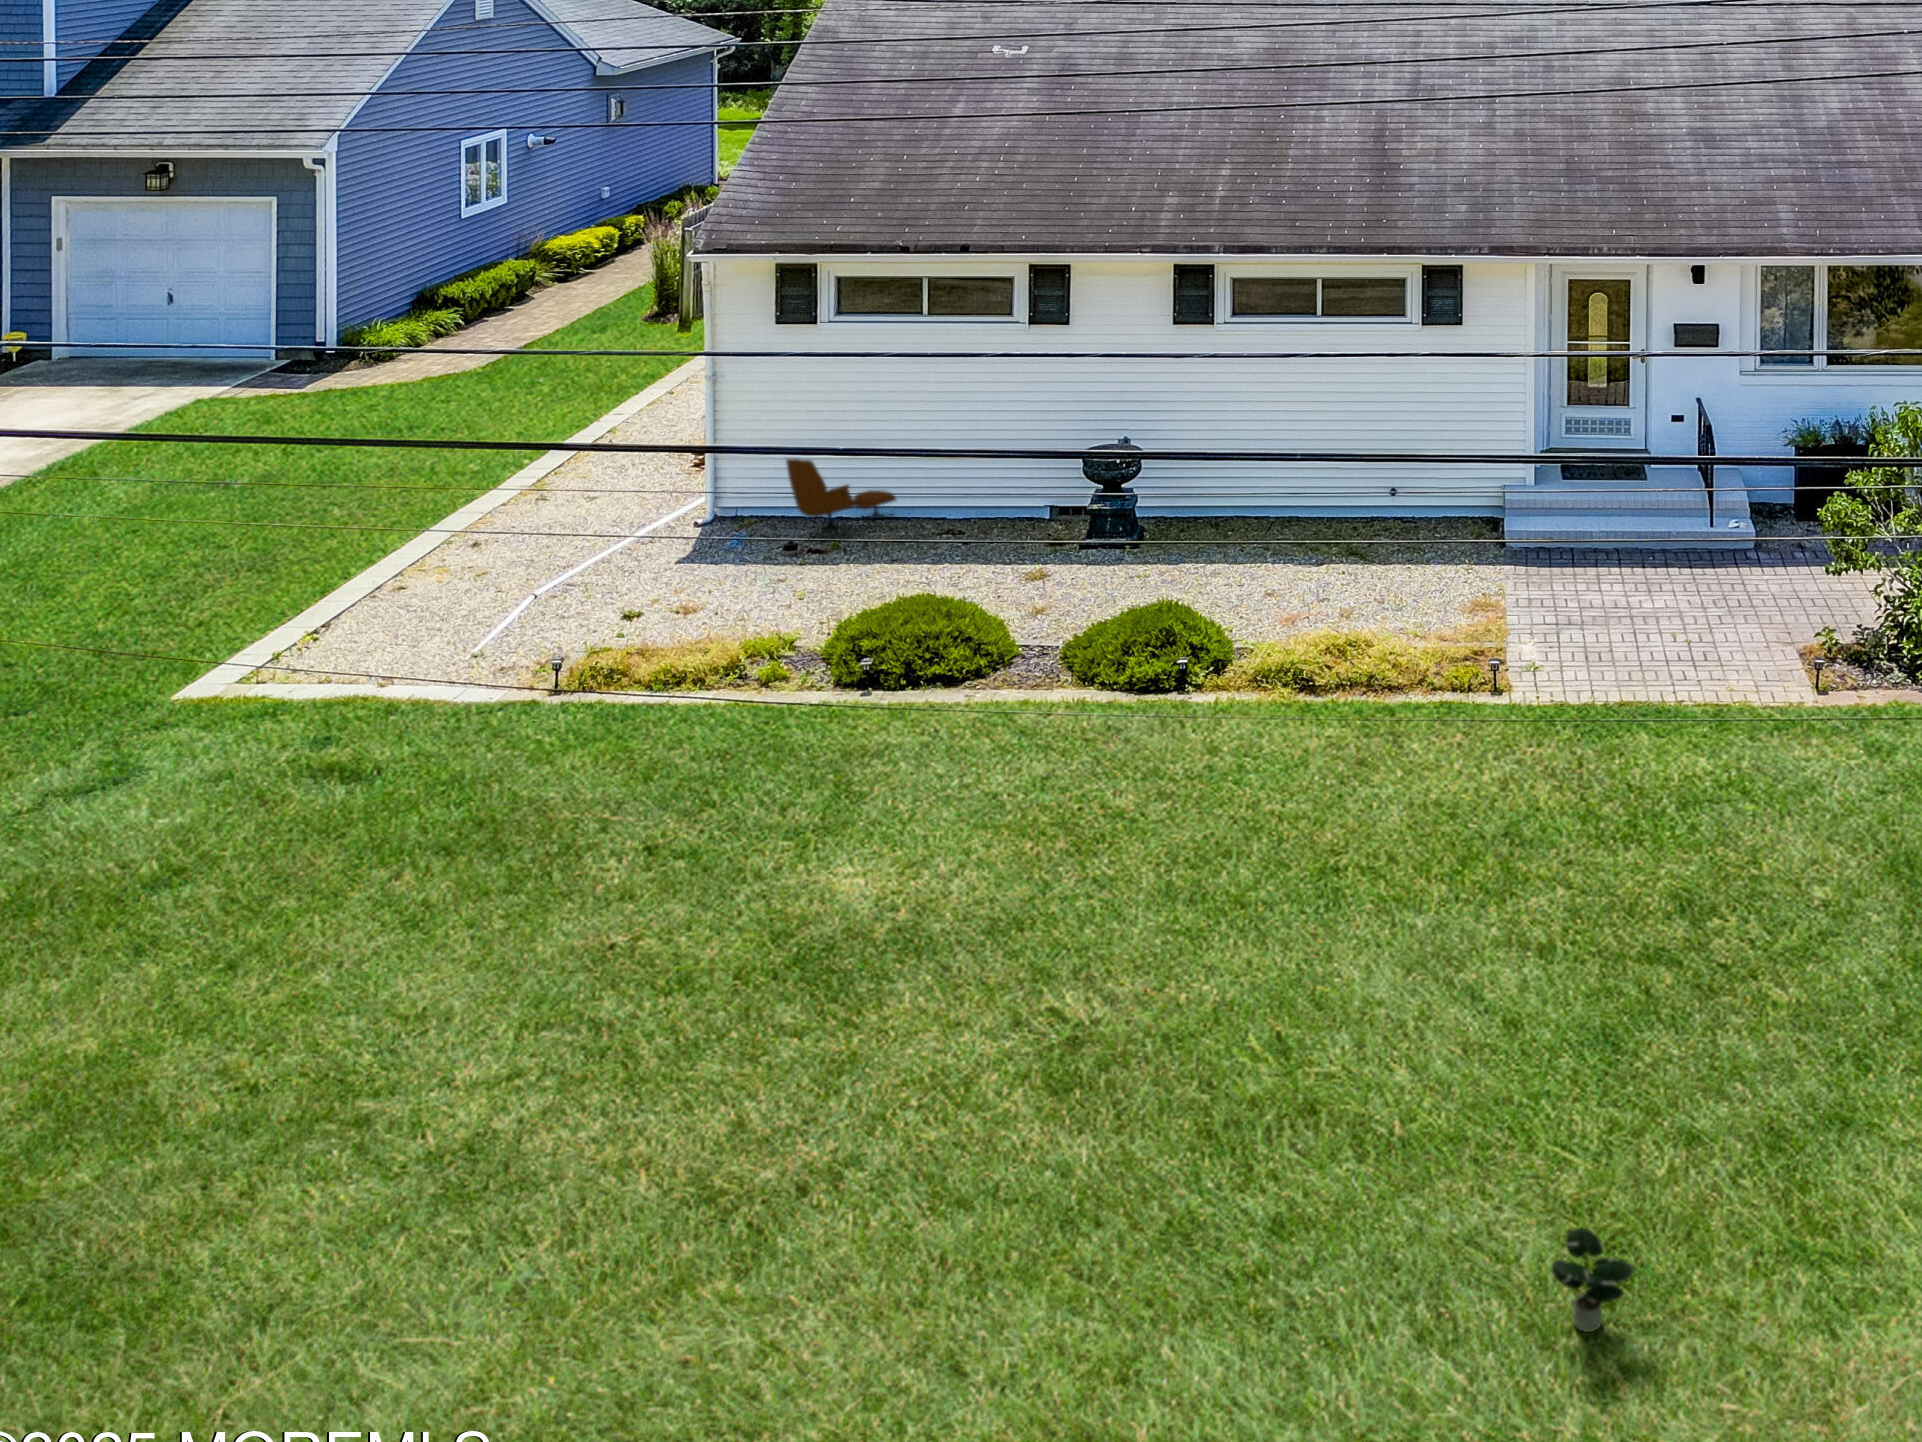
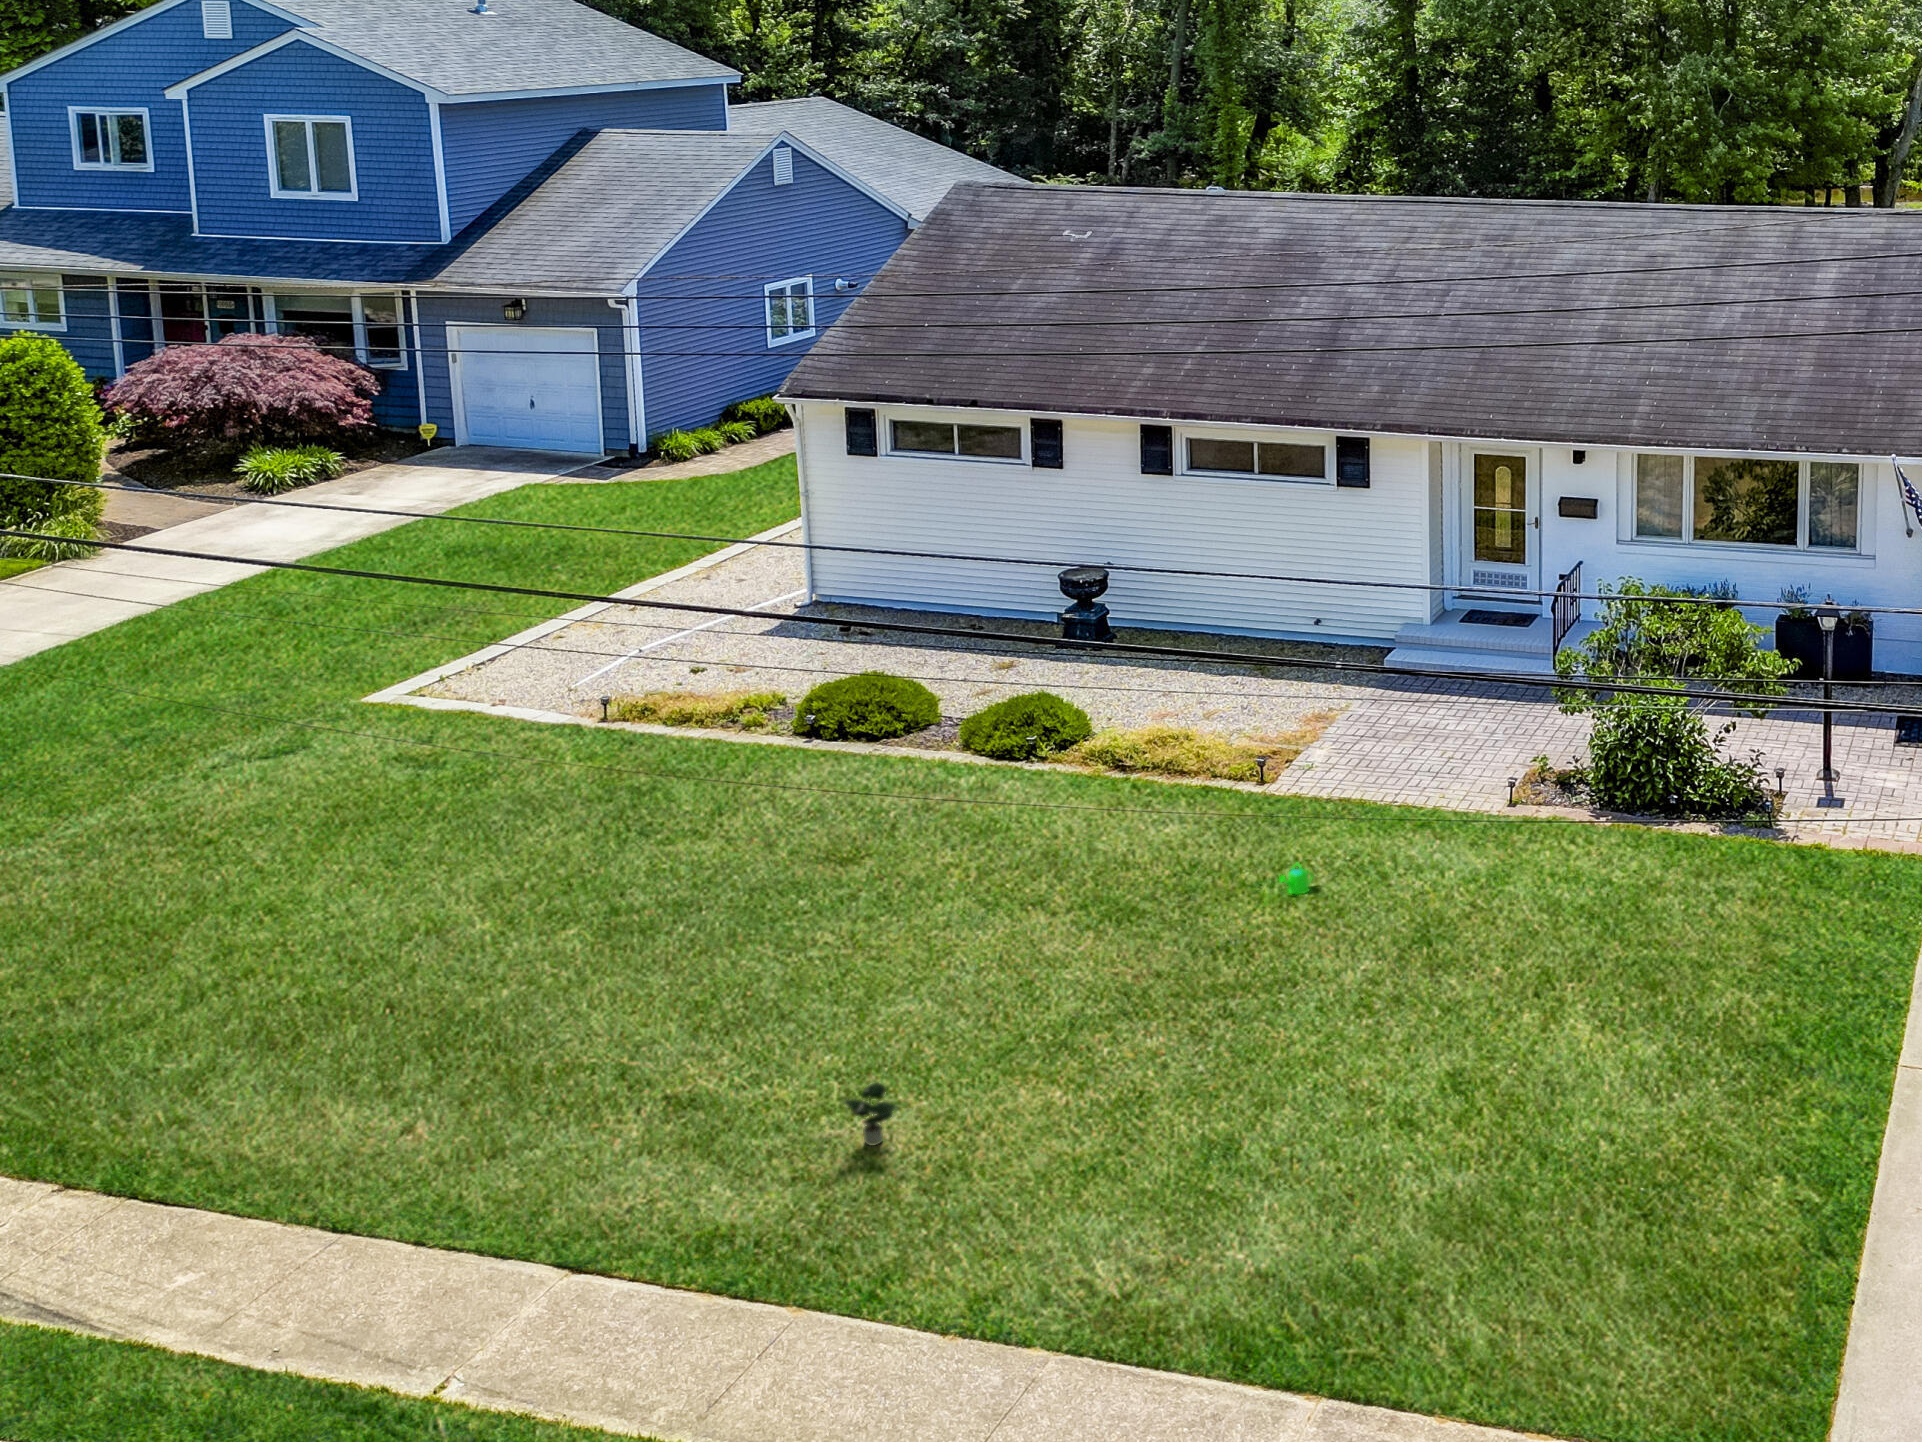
lounge chair: present [786,459,896,533] -> none [841,554,939,631]
watering can: none [1717,796,1748,840] -> present [1279,863,1314,894]

